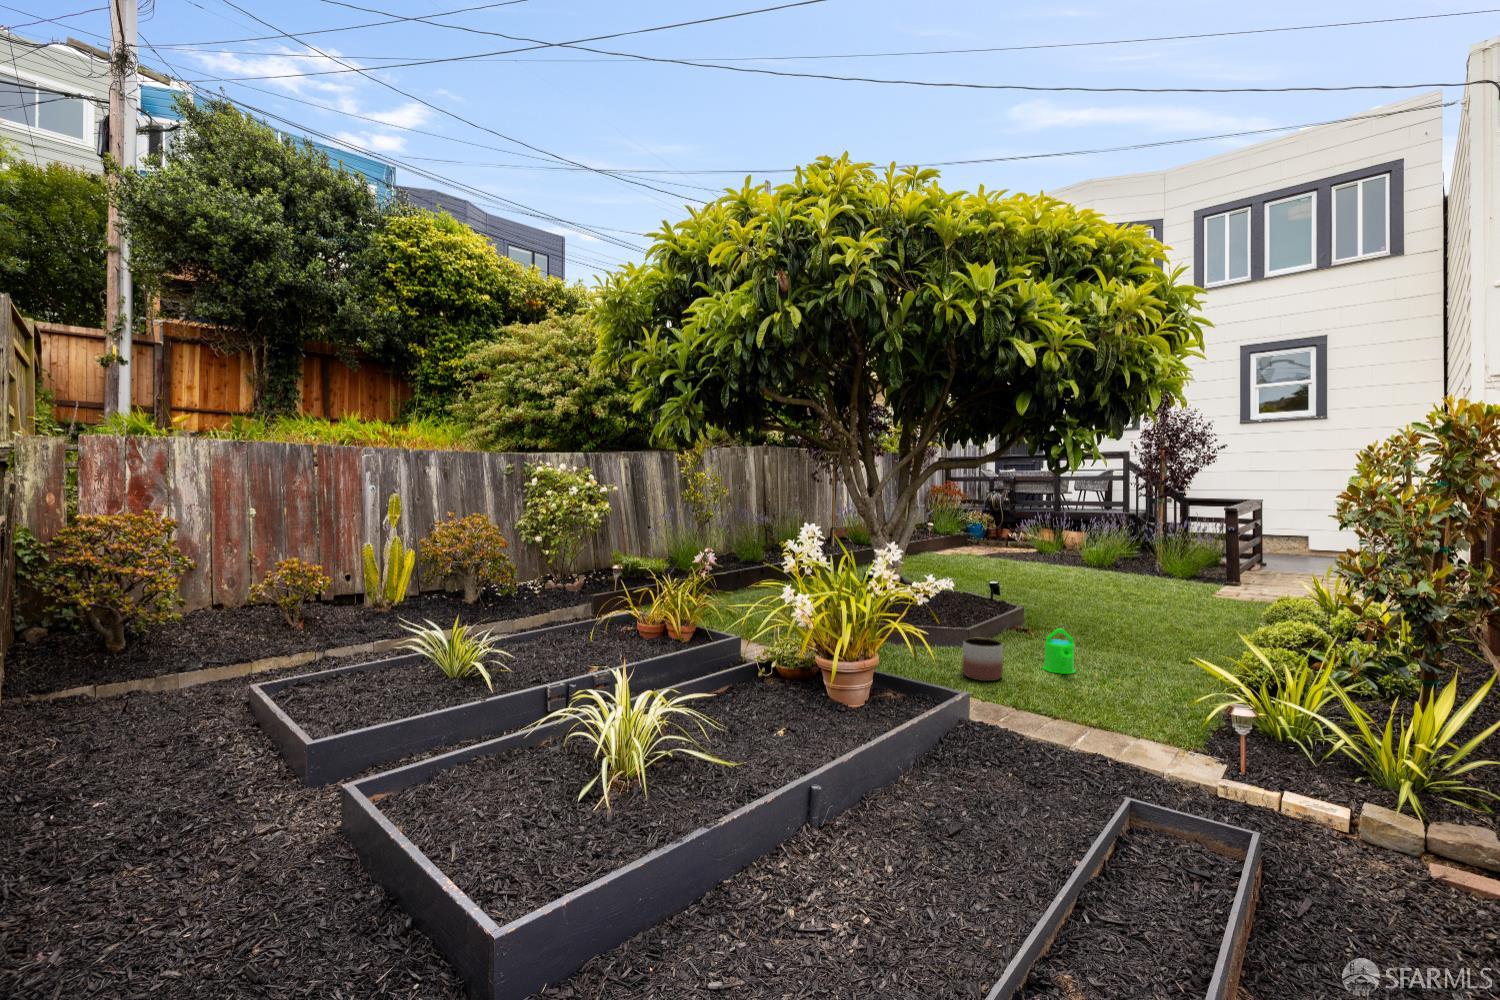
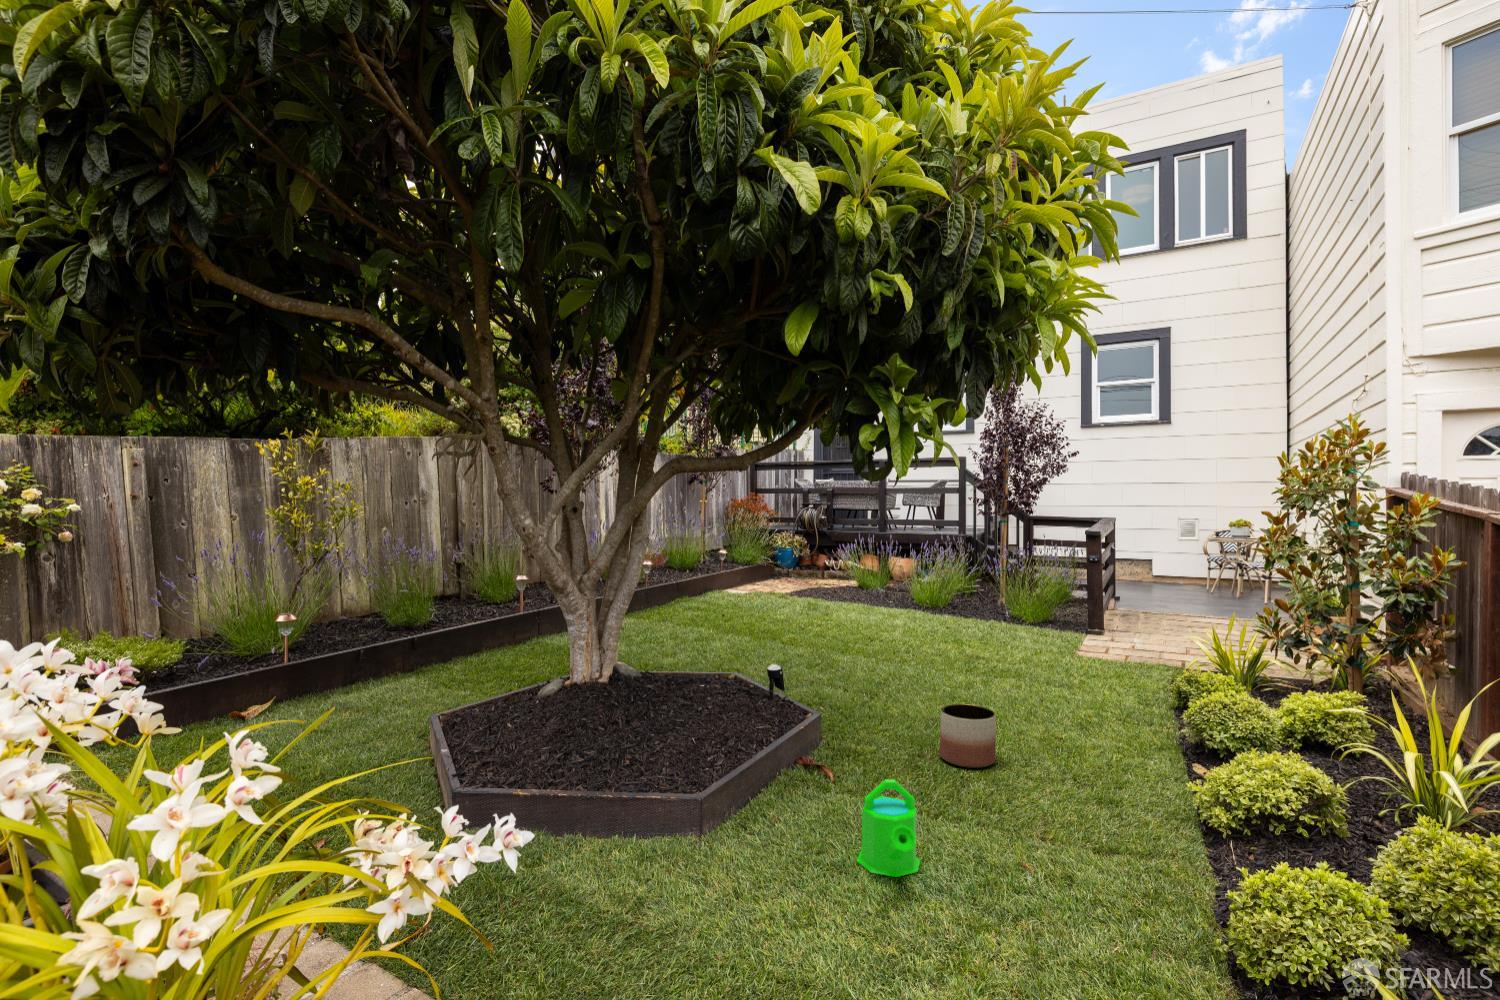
planter: present [962,638,1003,681] -> present [940,704,996,768]

